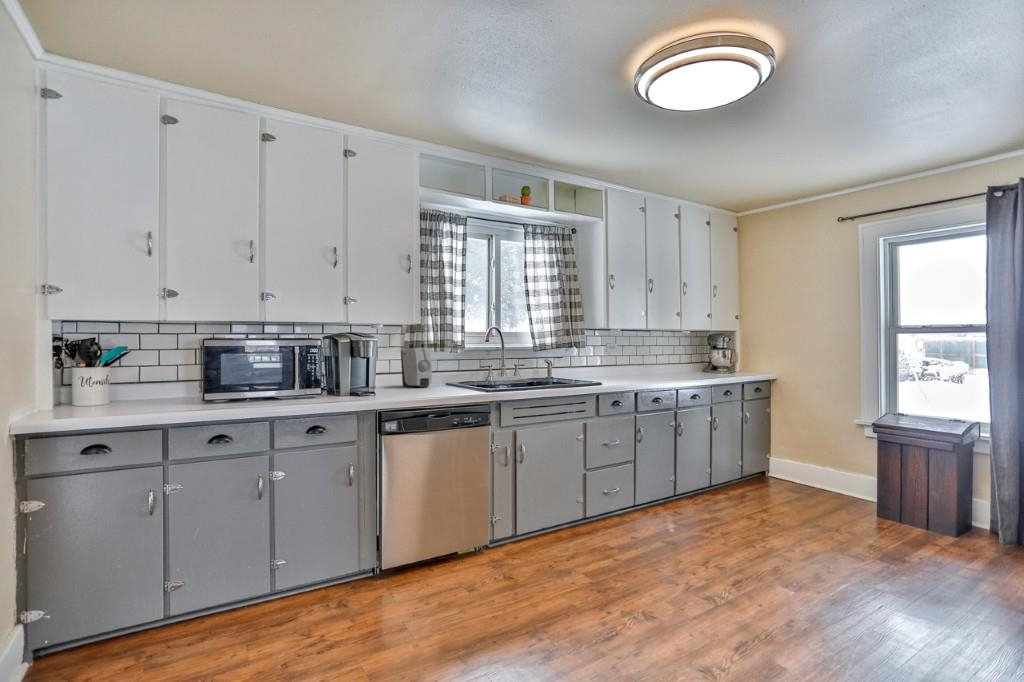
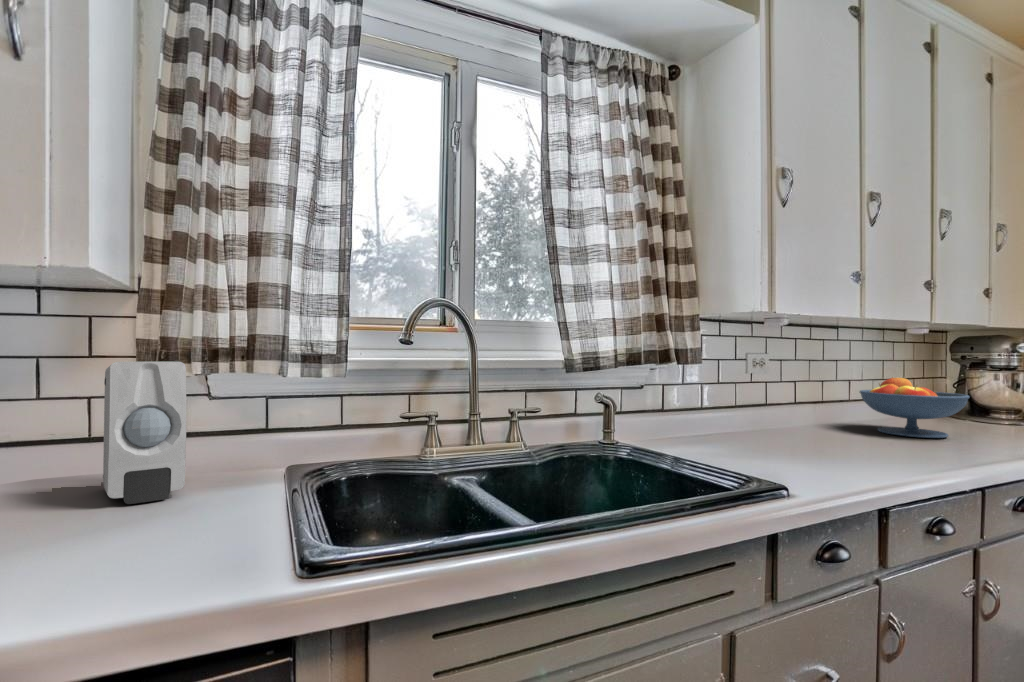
fruit bowl: none [654,352,692,376] -> present [860,377,970,438]

